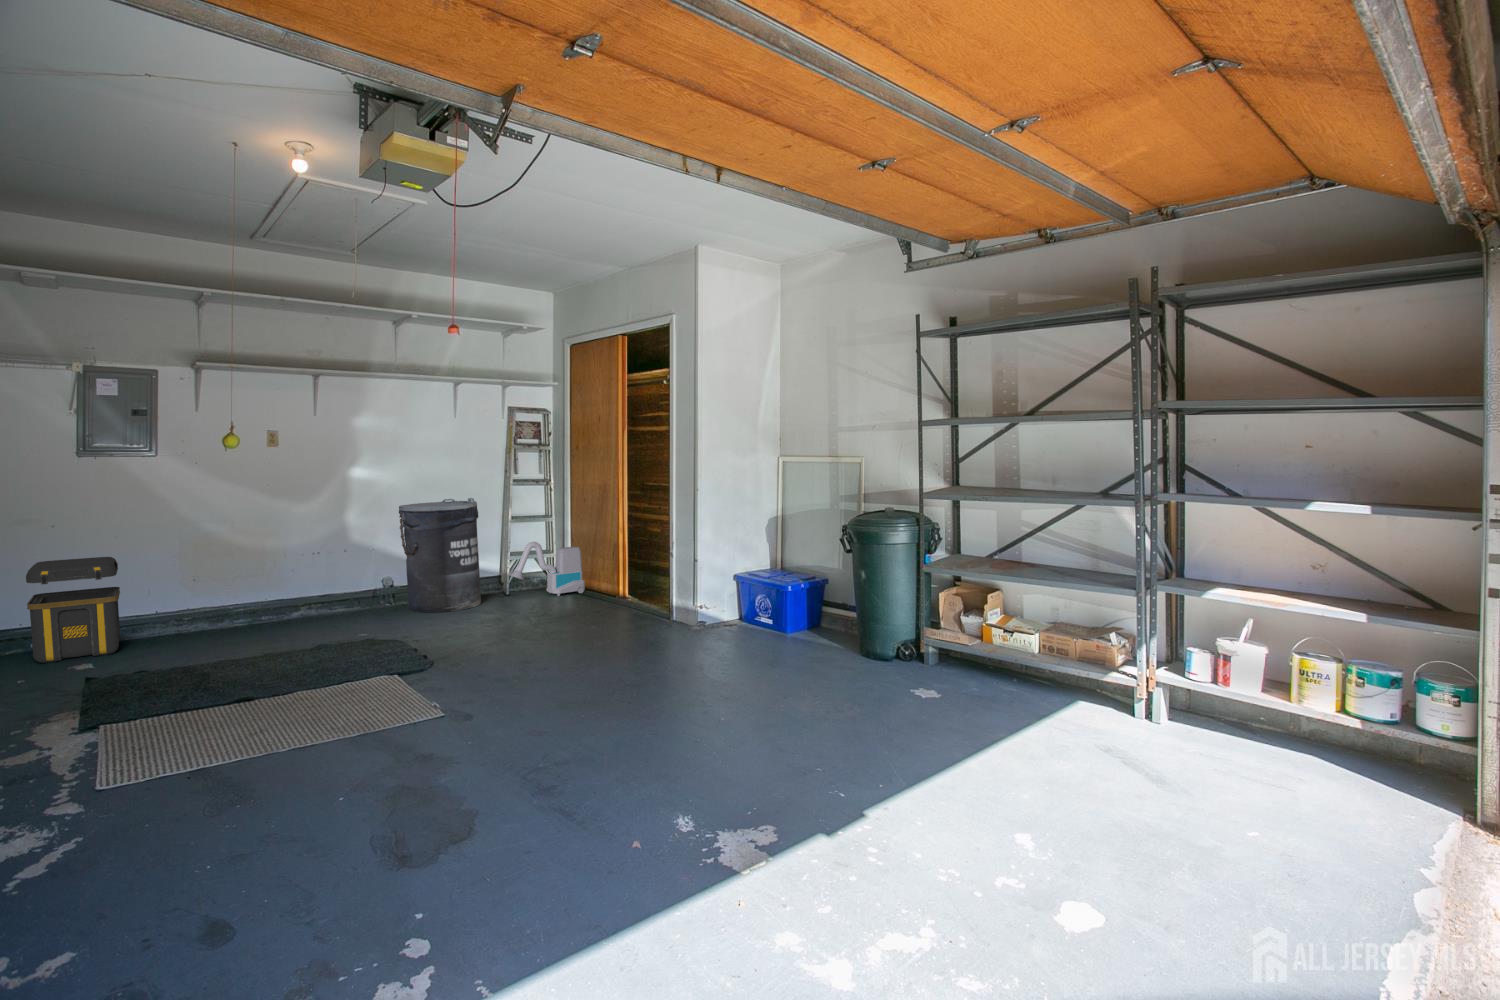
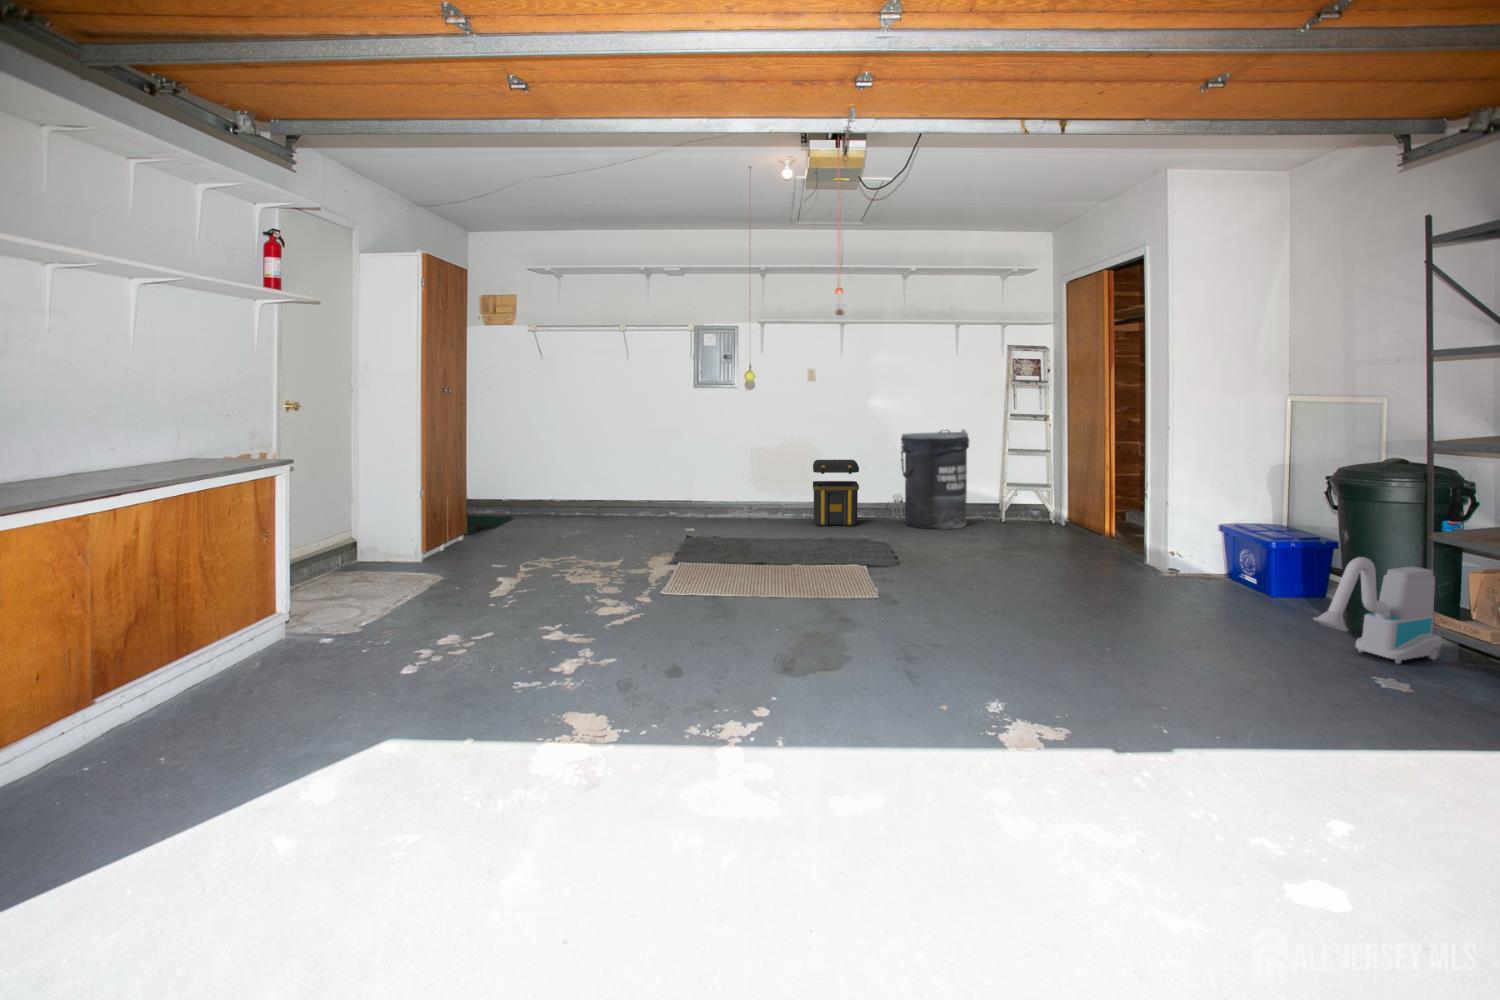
vacuum cleaner: present [509,542,585,596] -> present [1313,557,1441,664]
toolbox: present [26,557,120,663] -> present [813,460,859,526]

